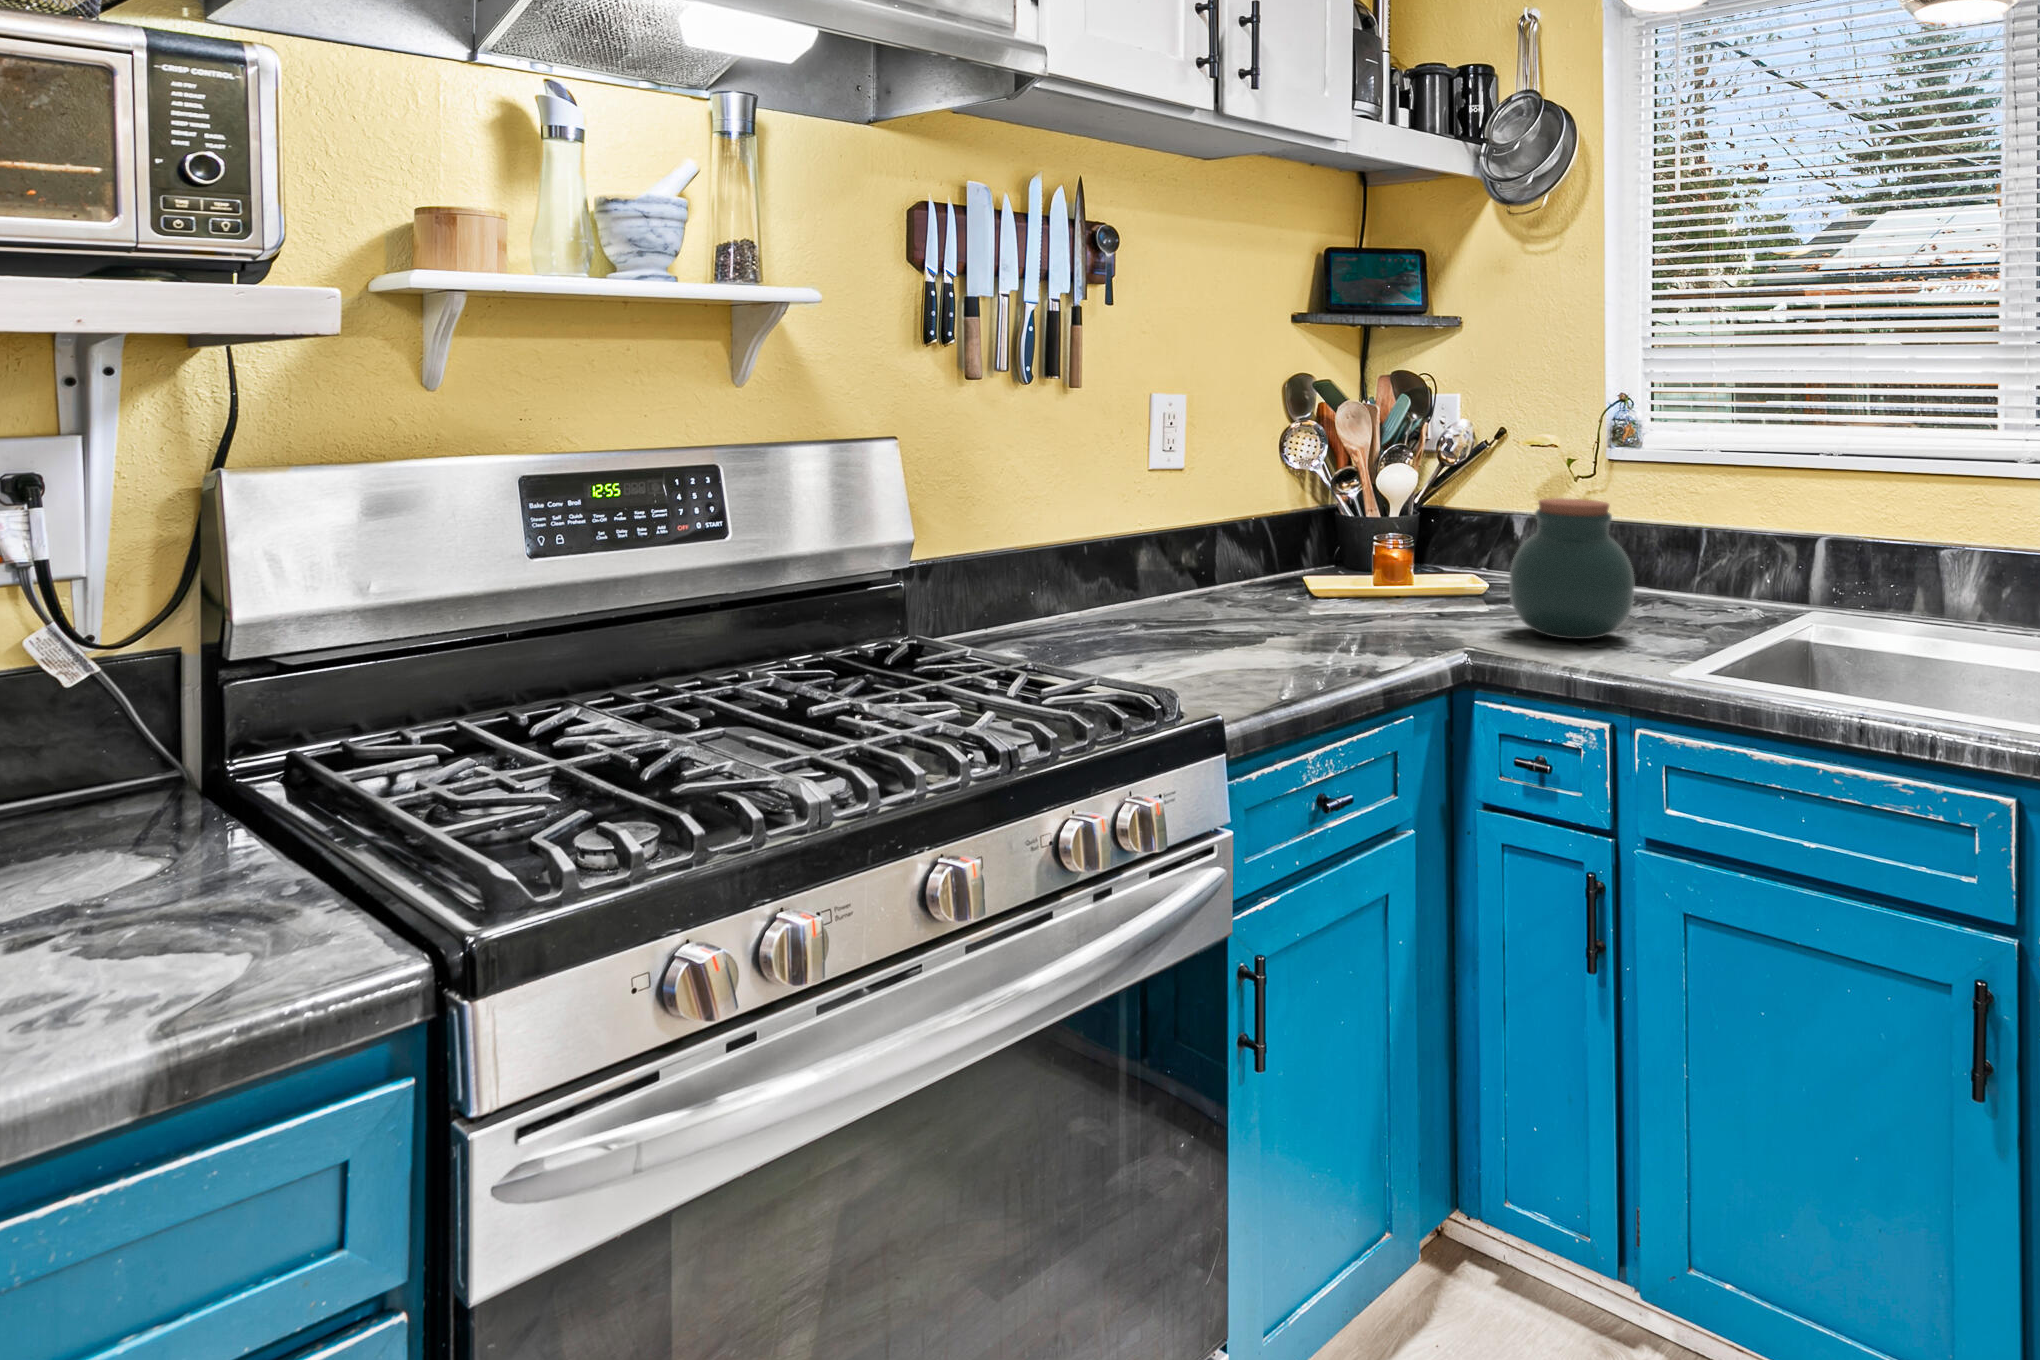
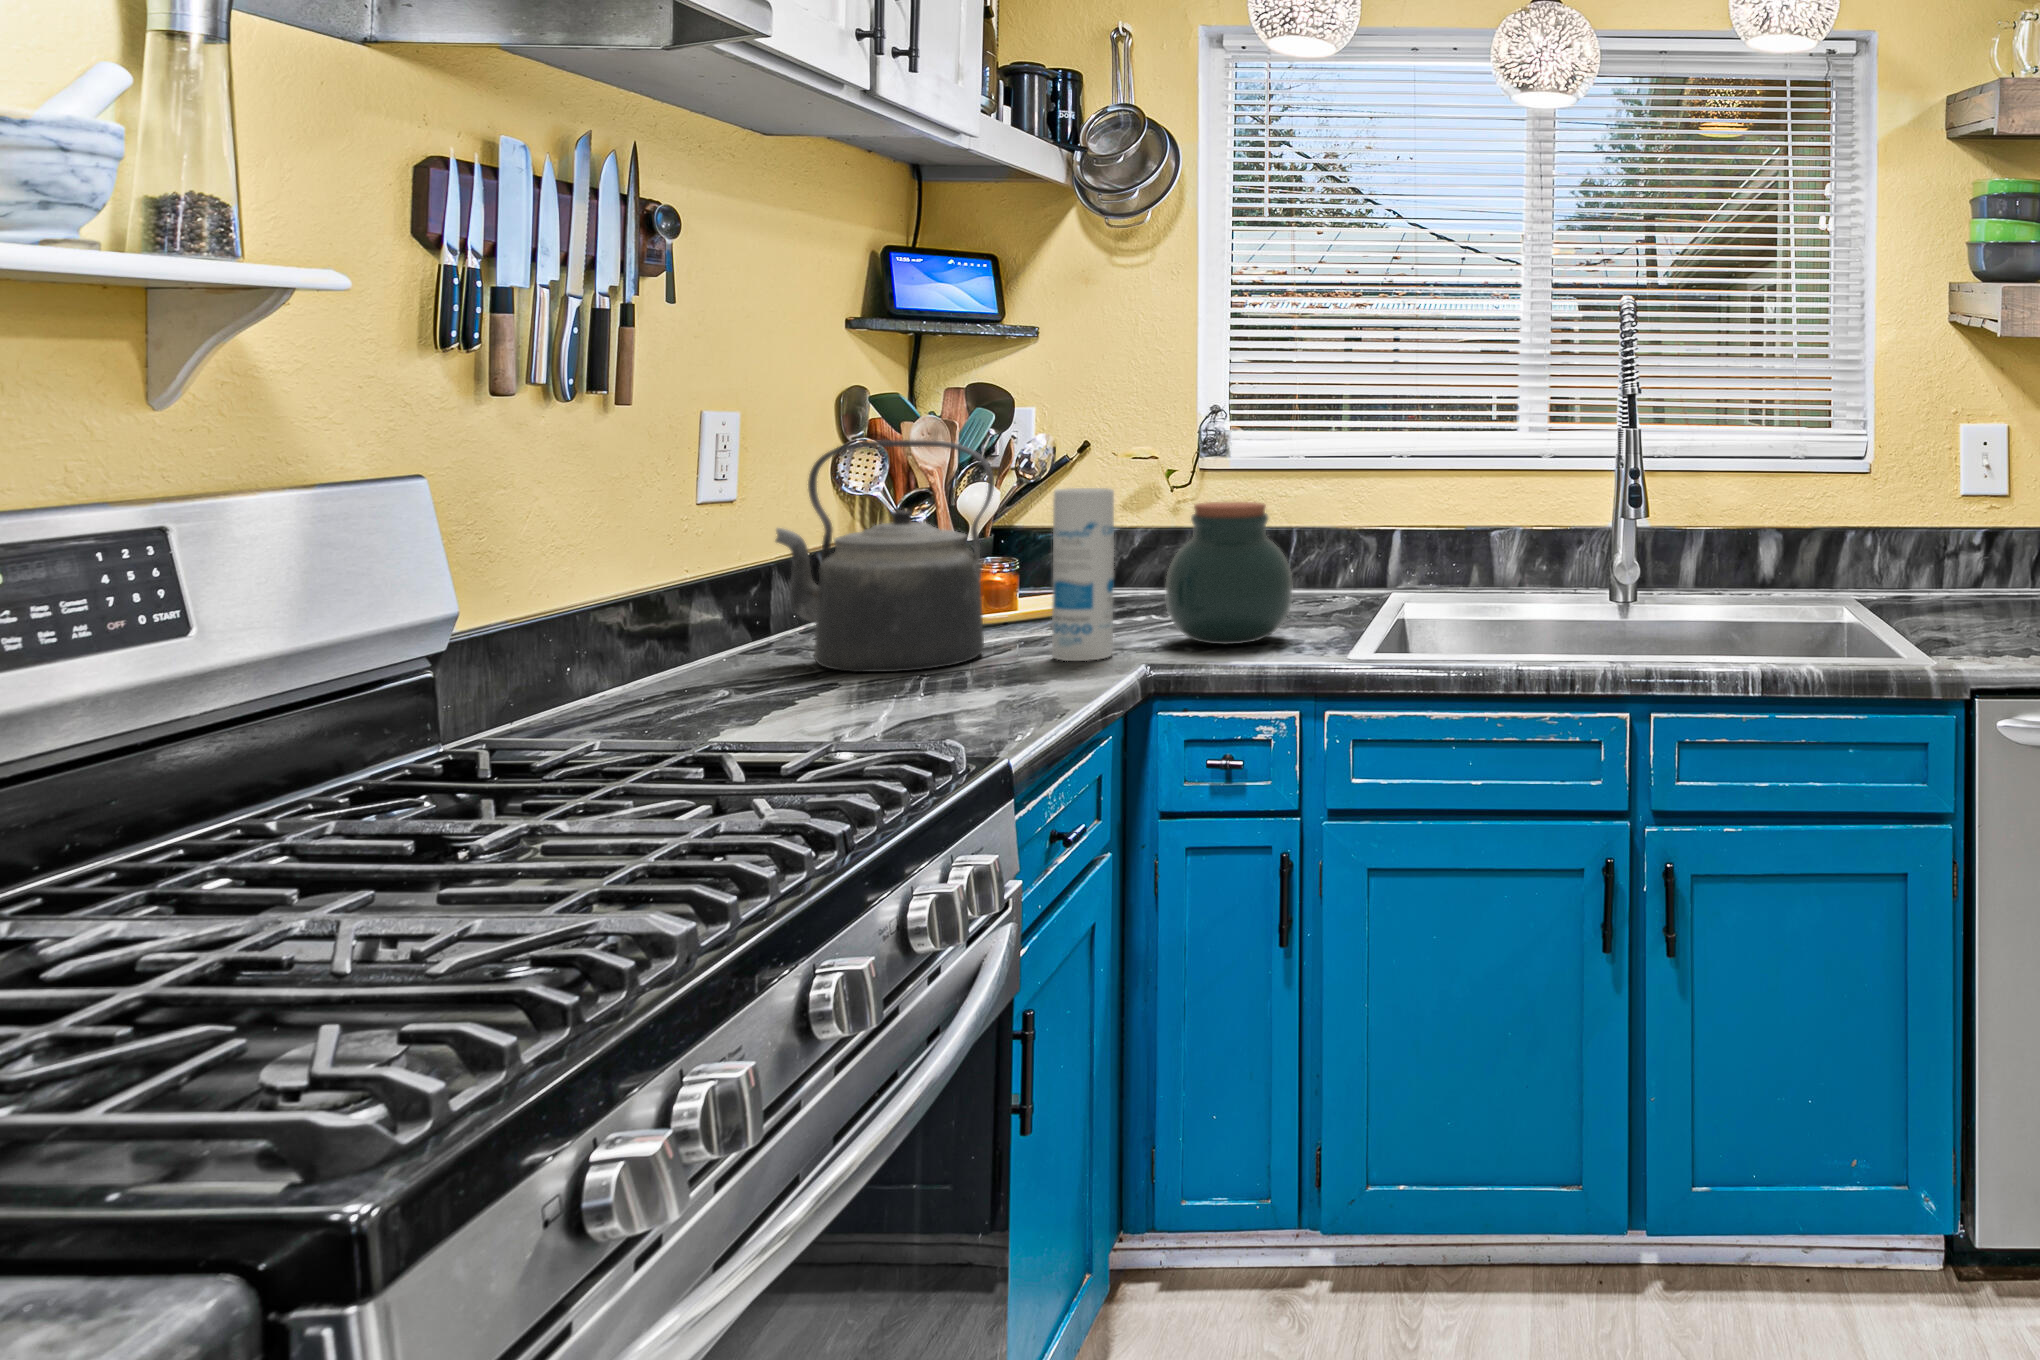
kettle: none [1190,424,1357,625] -> present [775,440,994,672]
canister: none [1395,476,1454,637] -> present [1052,488,1114,661]

